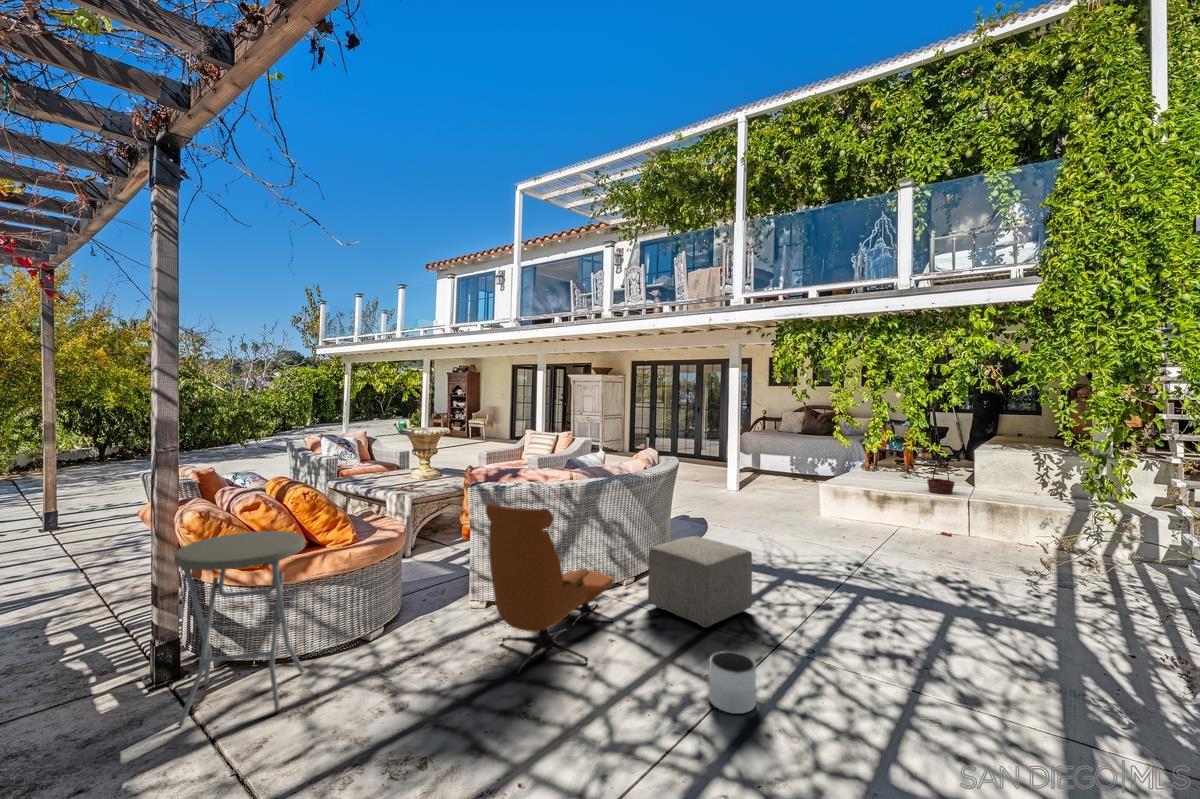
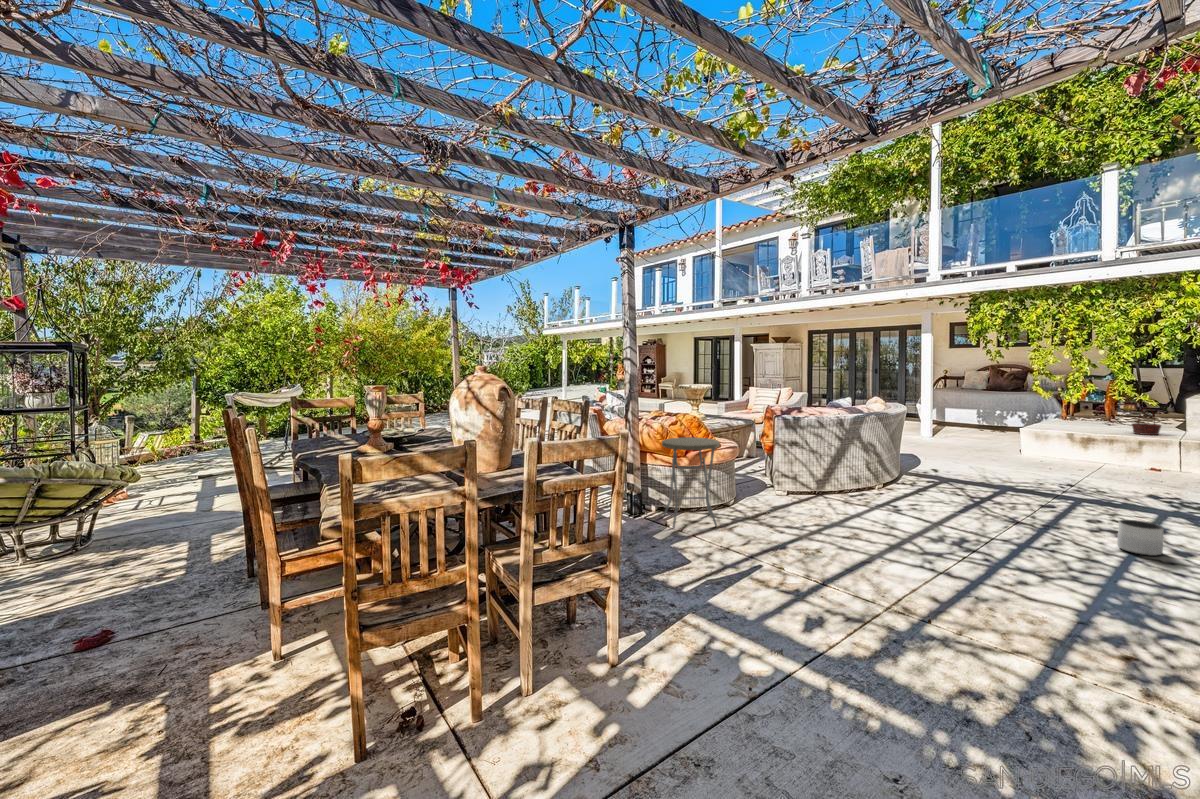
lounge chair: present [486,502,614,674] -> none [813,421,881,521]
ottoman: present [648,536,752,628] -> none [901,455,984,509]
planter: present [708,651,756,714] -> present [1117,520,1164,556]

